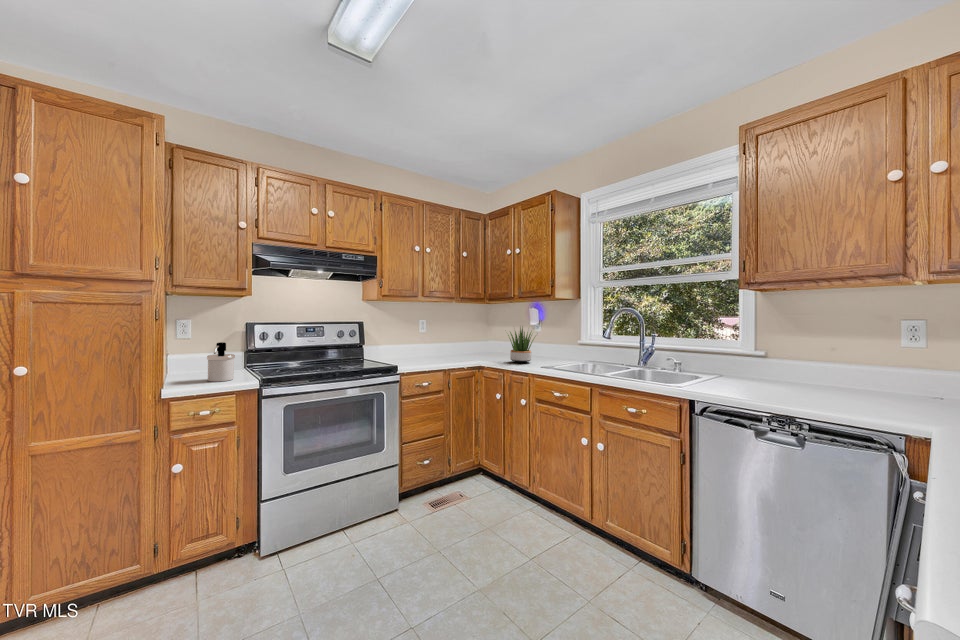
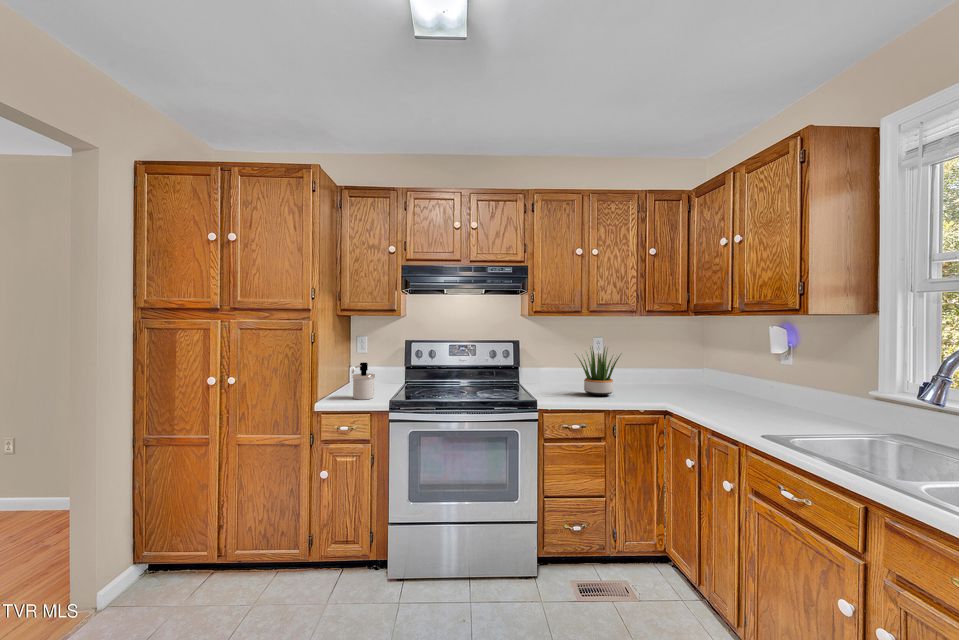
potted plant: present [508,327,535,363] -> present [578,347,620,396]

